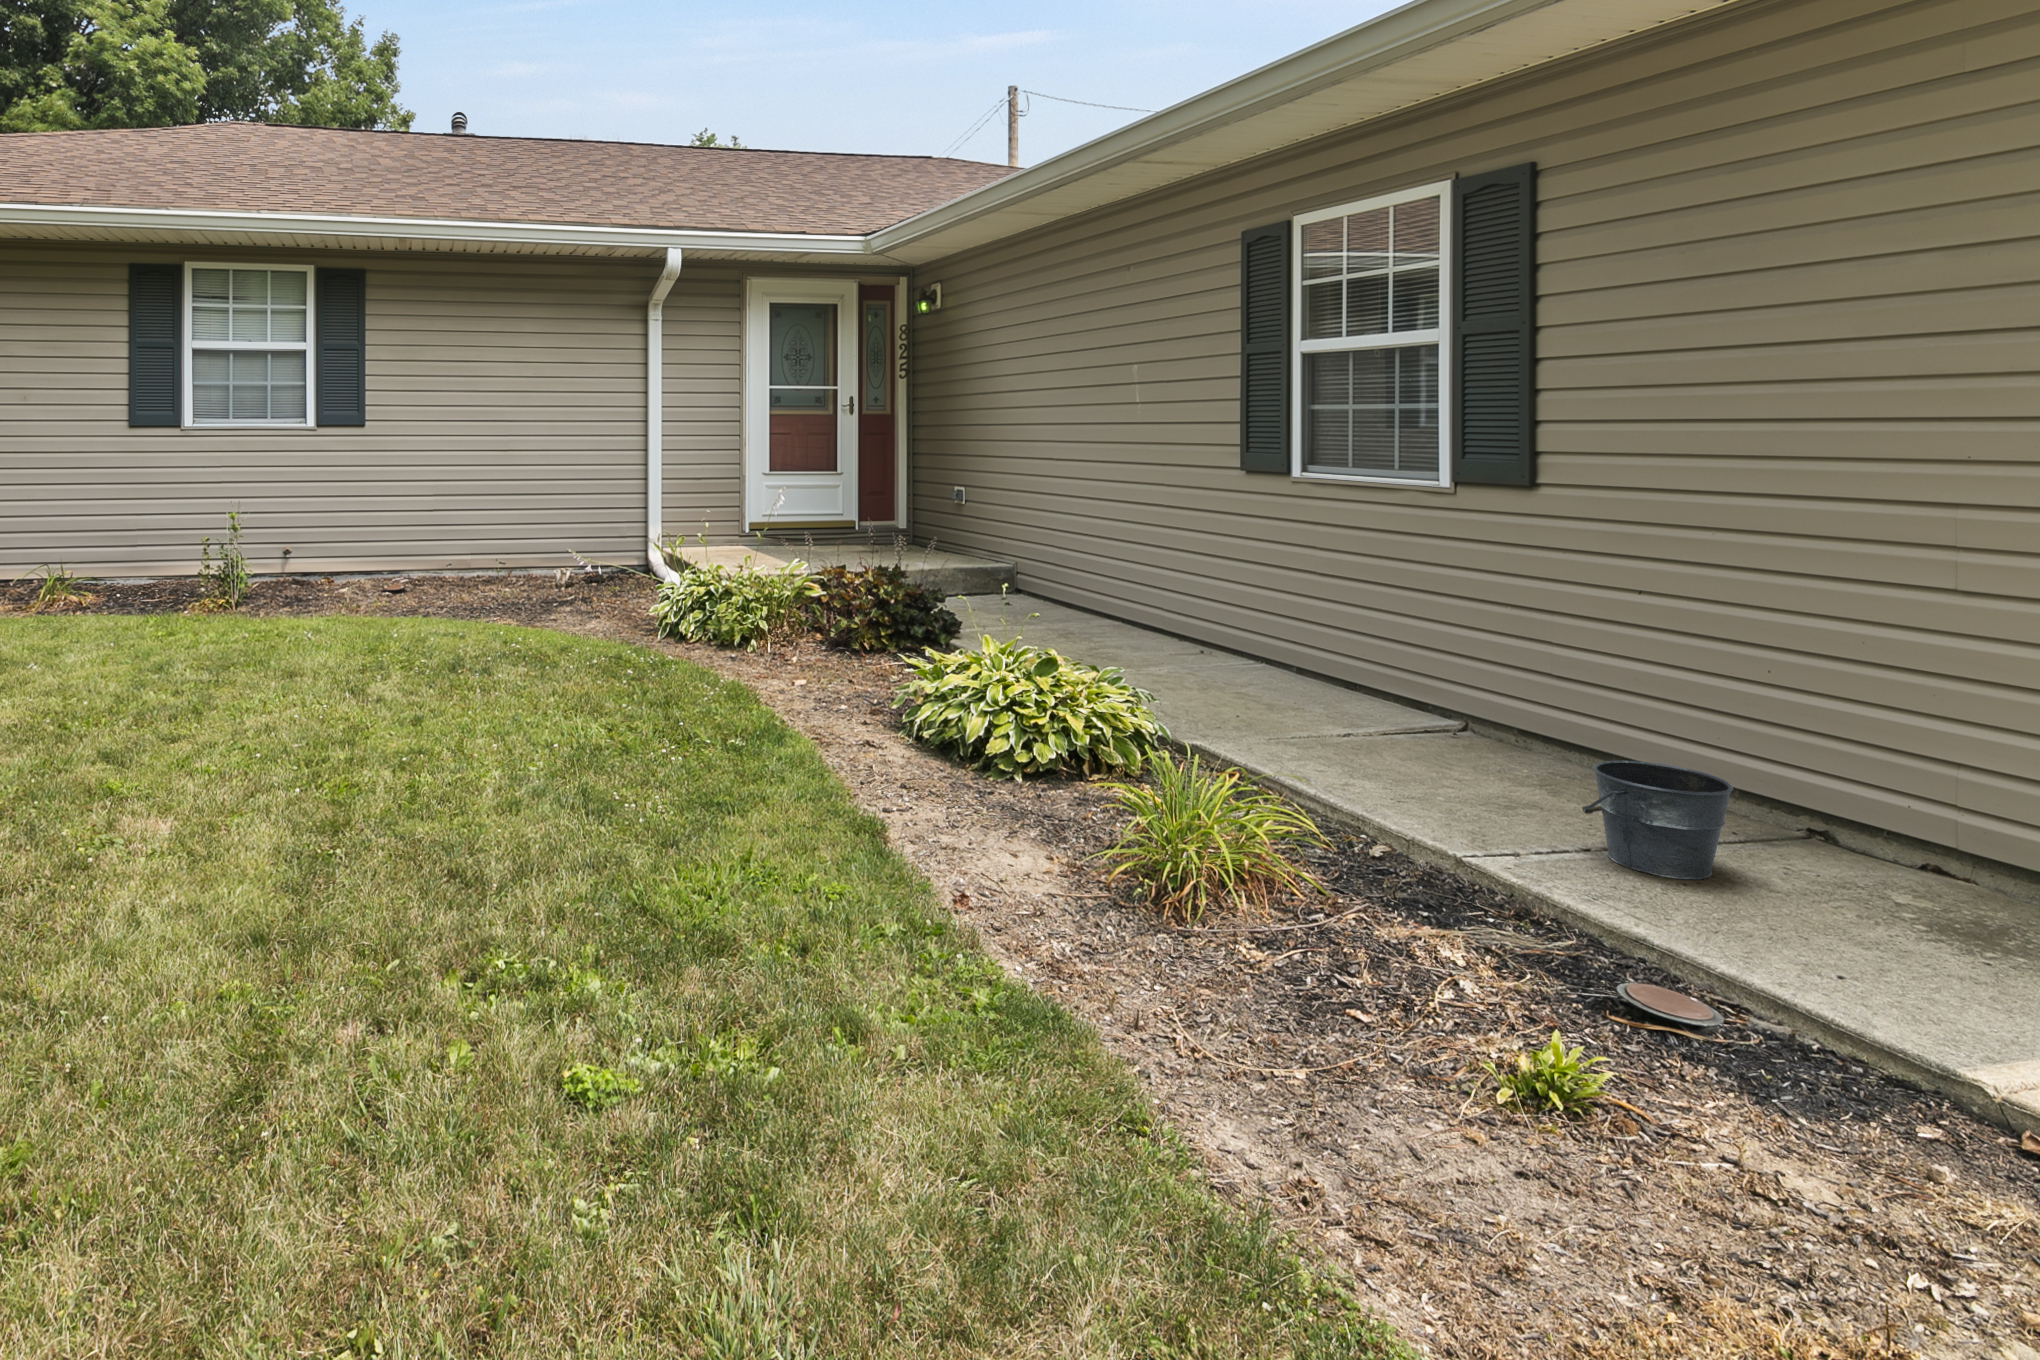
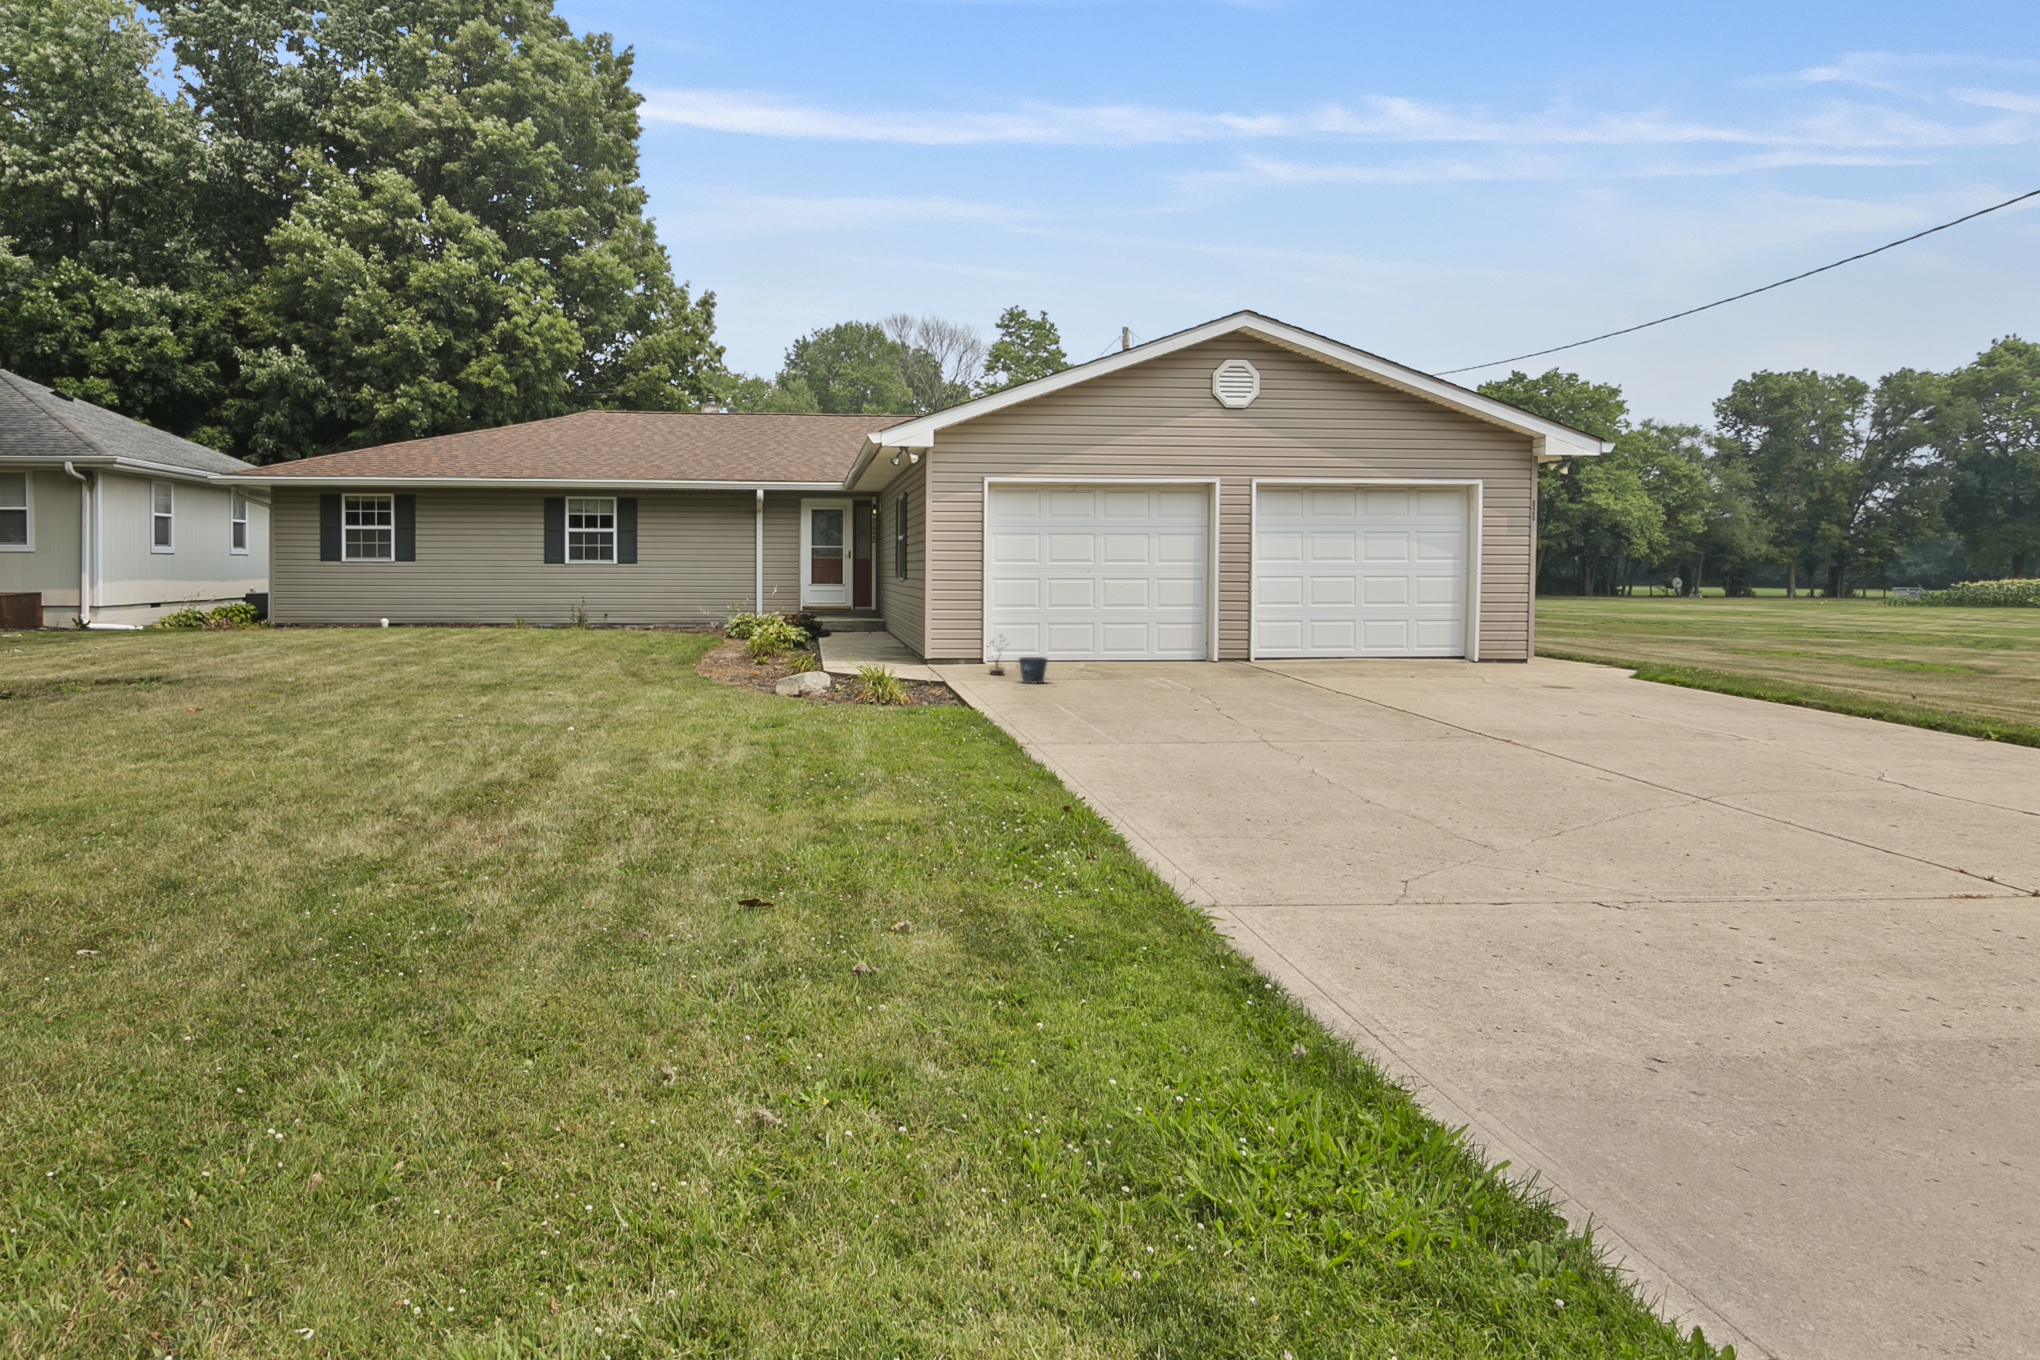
potted plant: none [1298,642,1424,778] -> present [987,636,1007,675]

